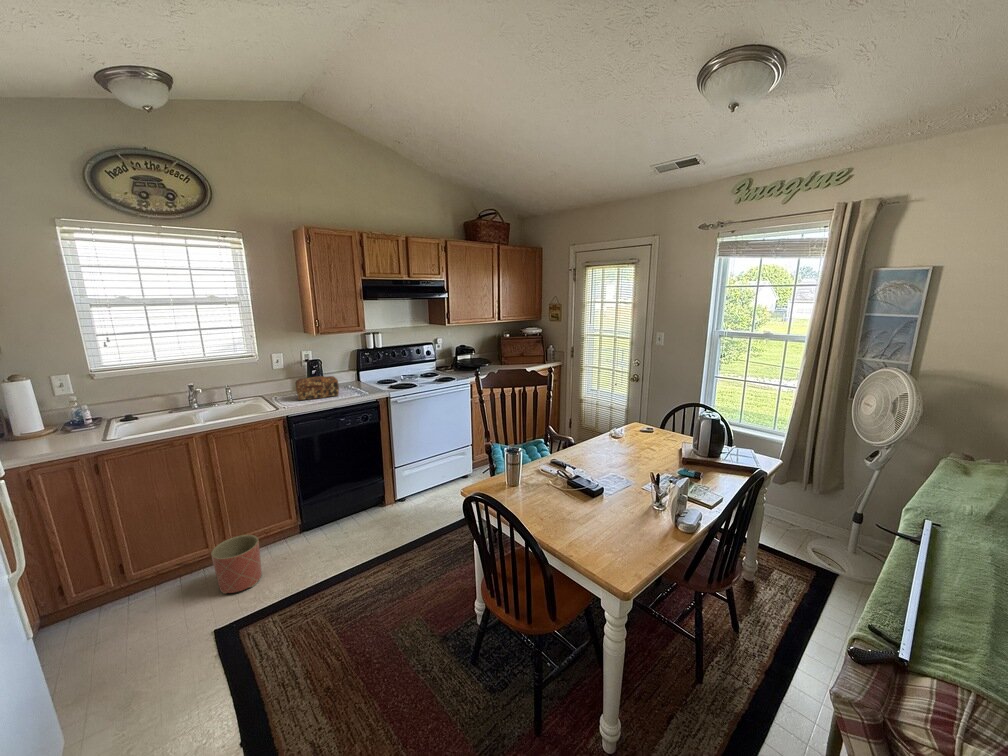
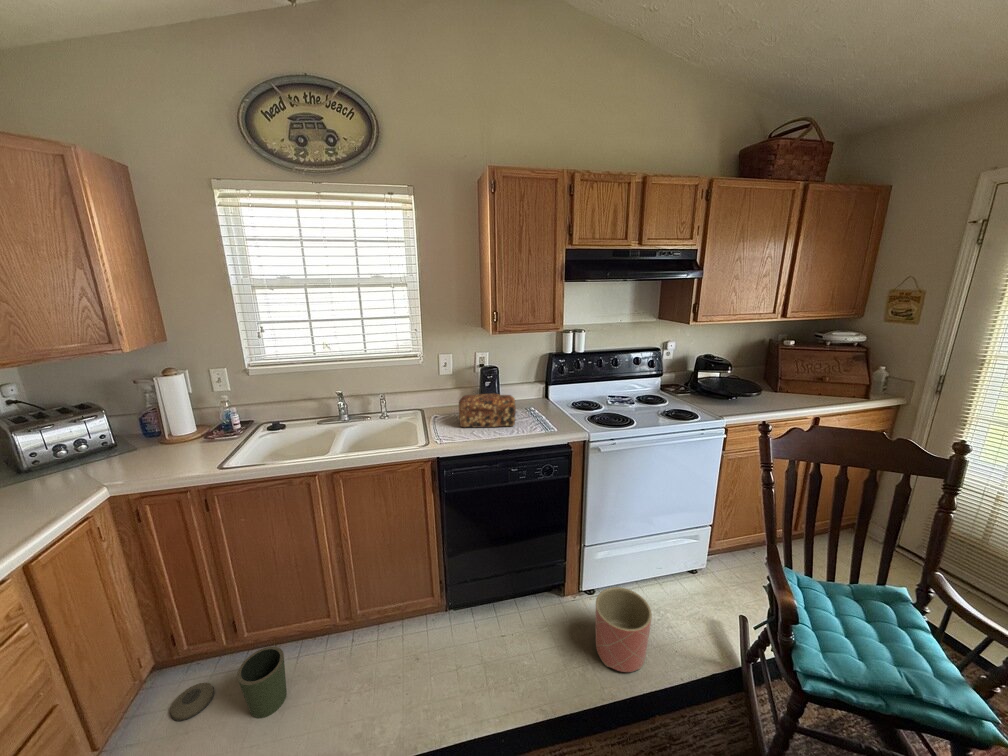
planter: present [211,535,262,594] -> present [595,587,652,672]
trash can: none [75,568,184,640] -> present [171,646,287,721]

